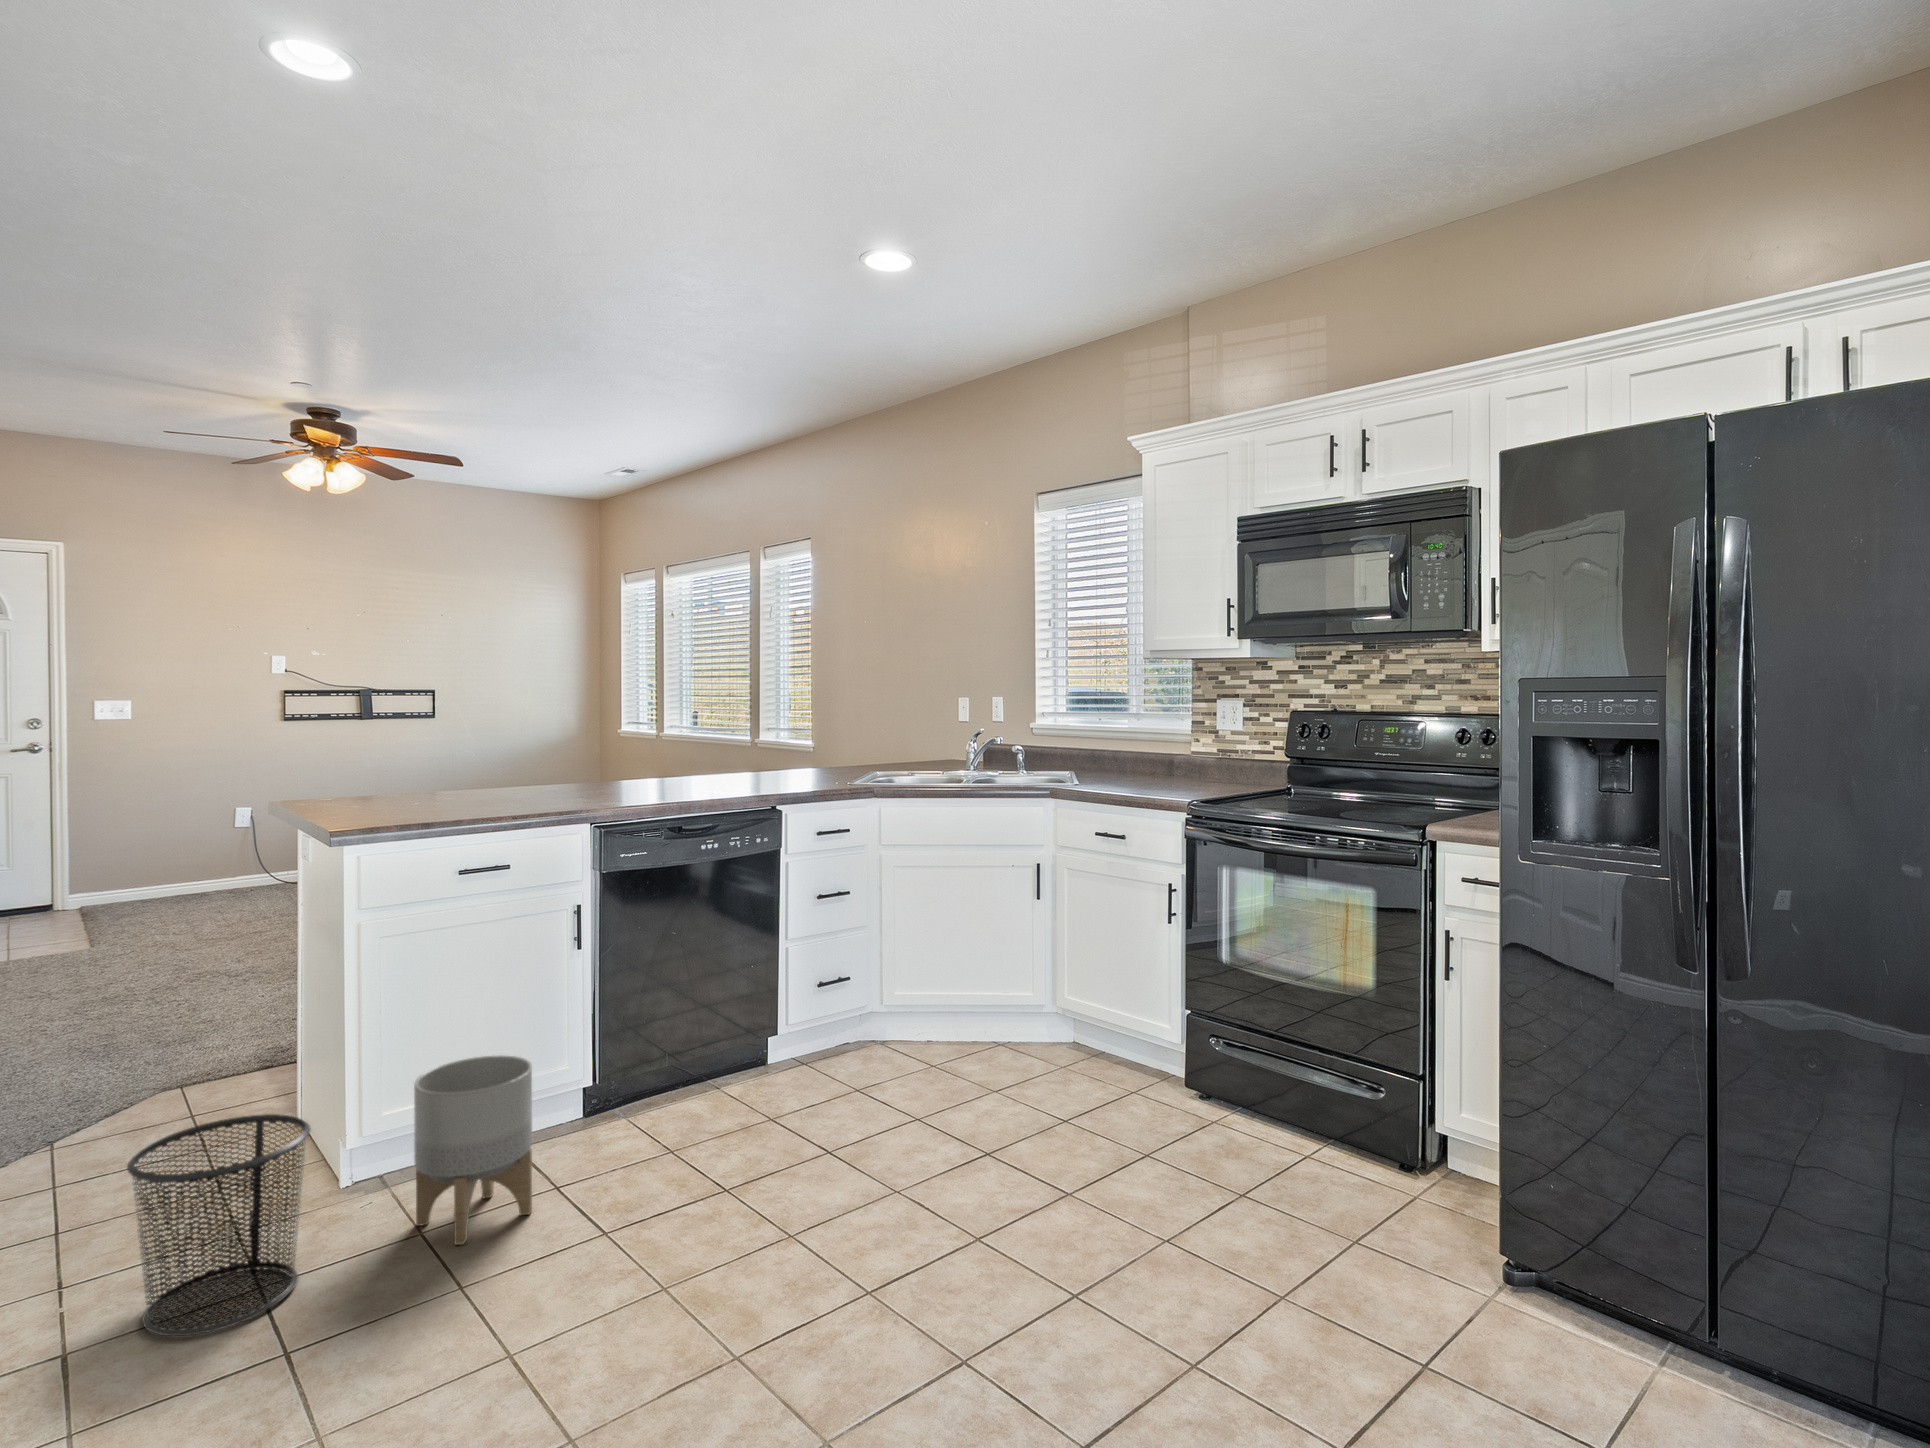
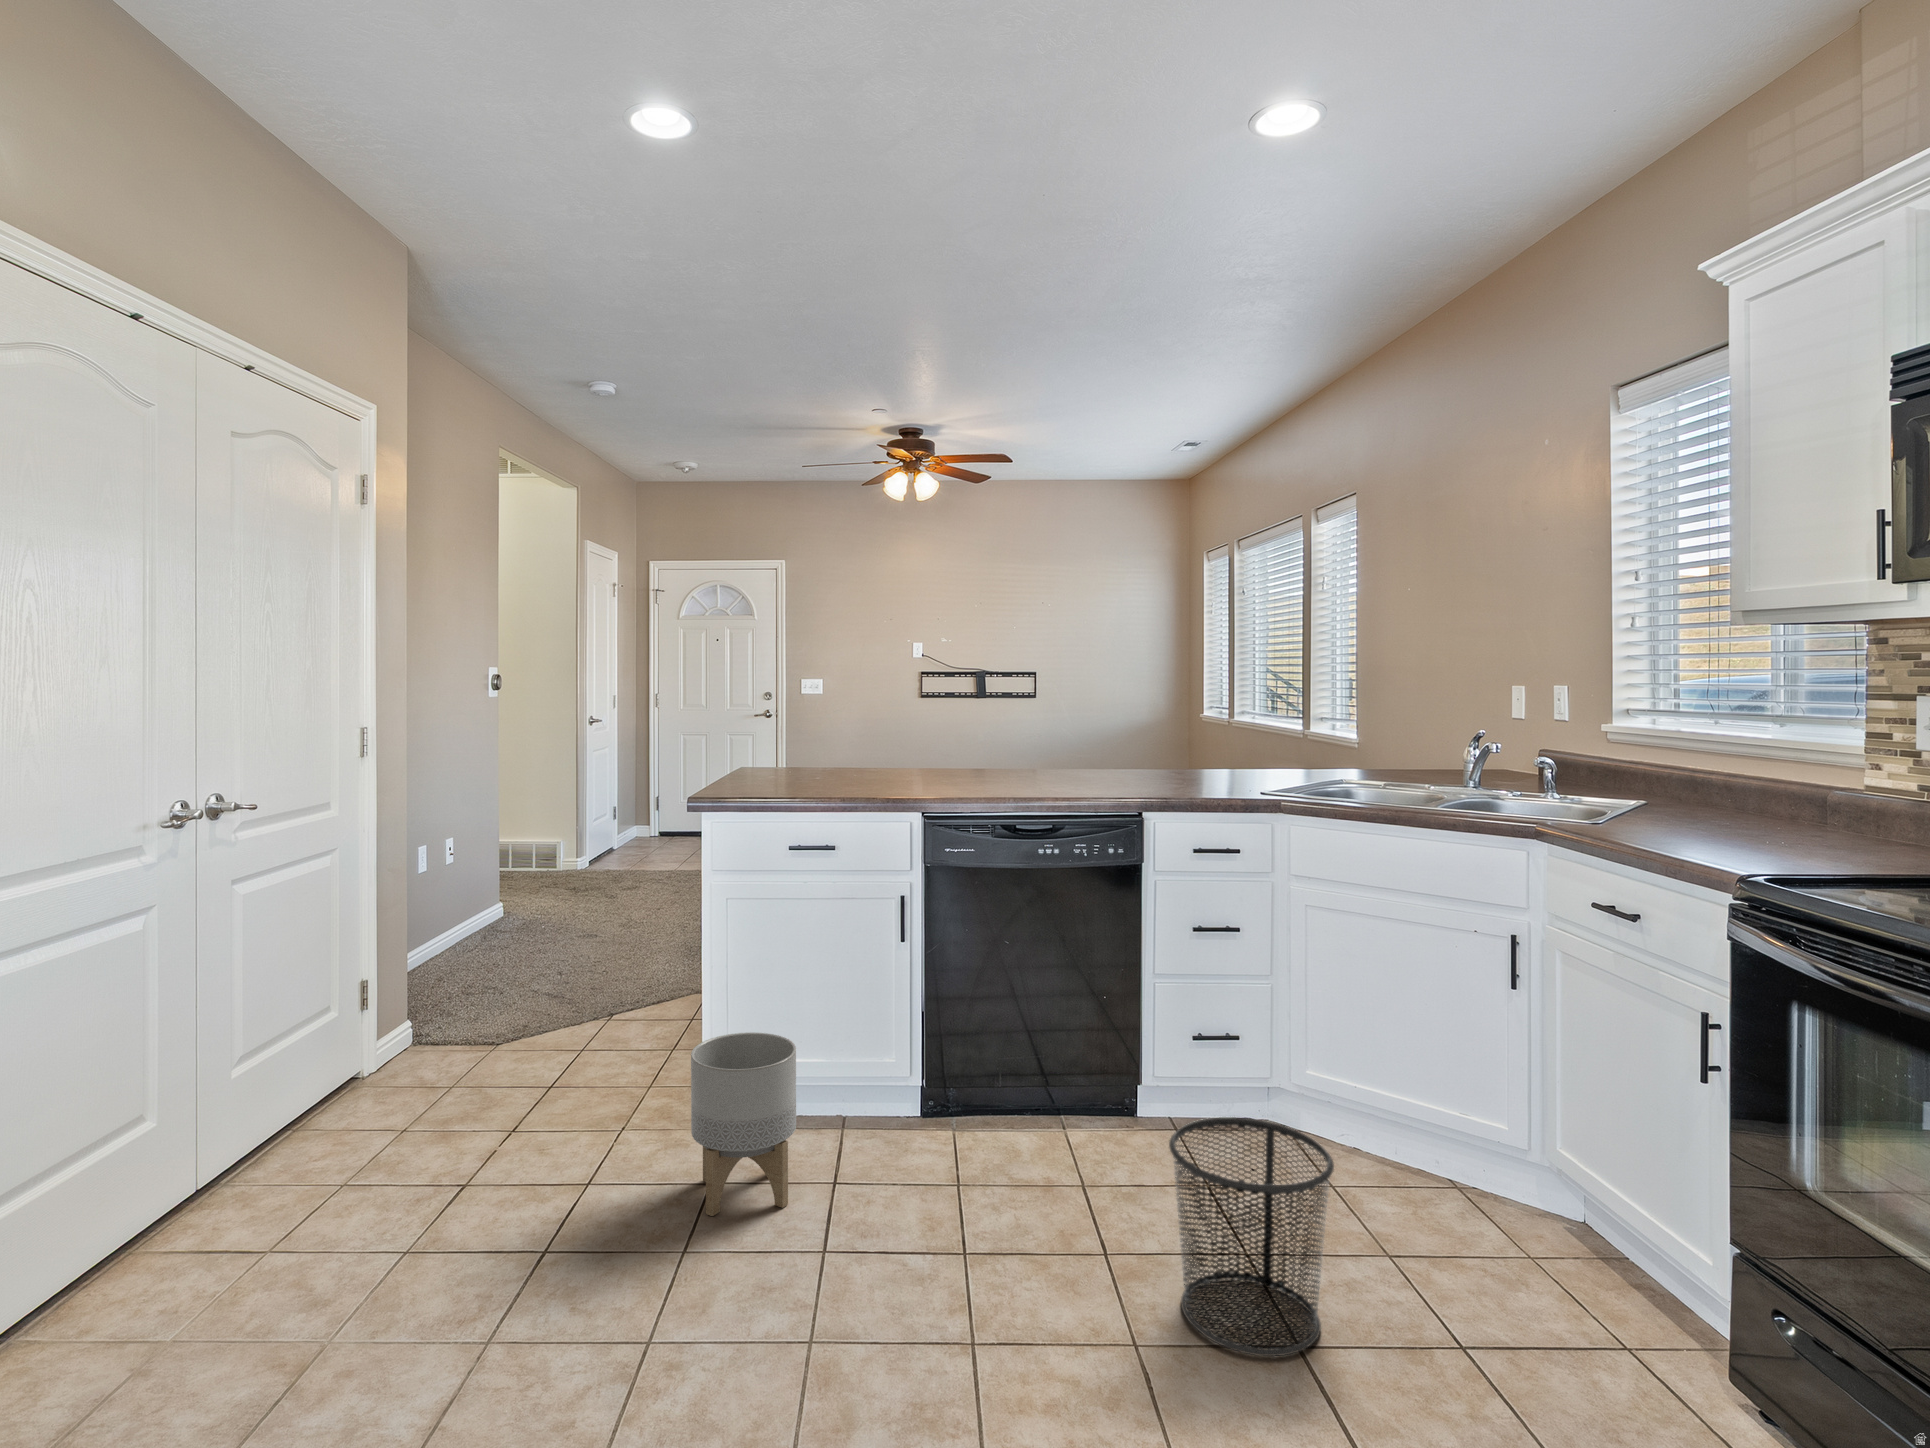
trash can: present [127,1114,311,1336] -> present [1169,1117,1334,1356]

